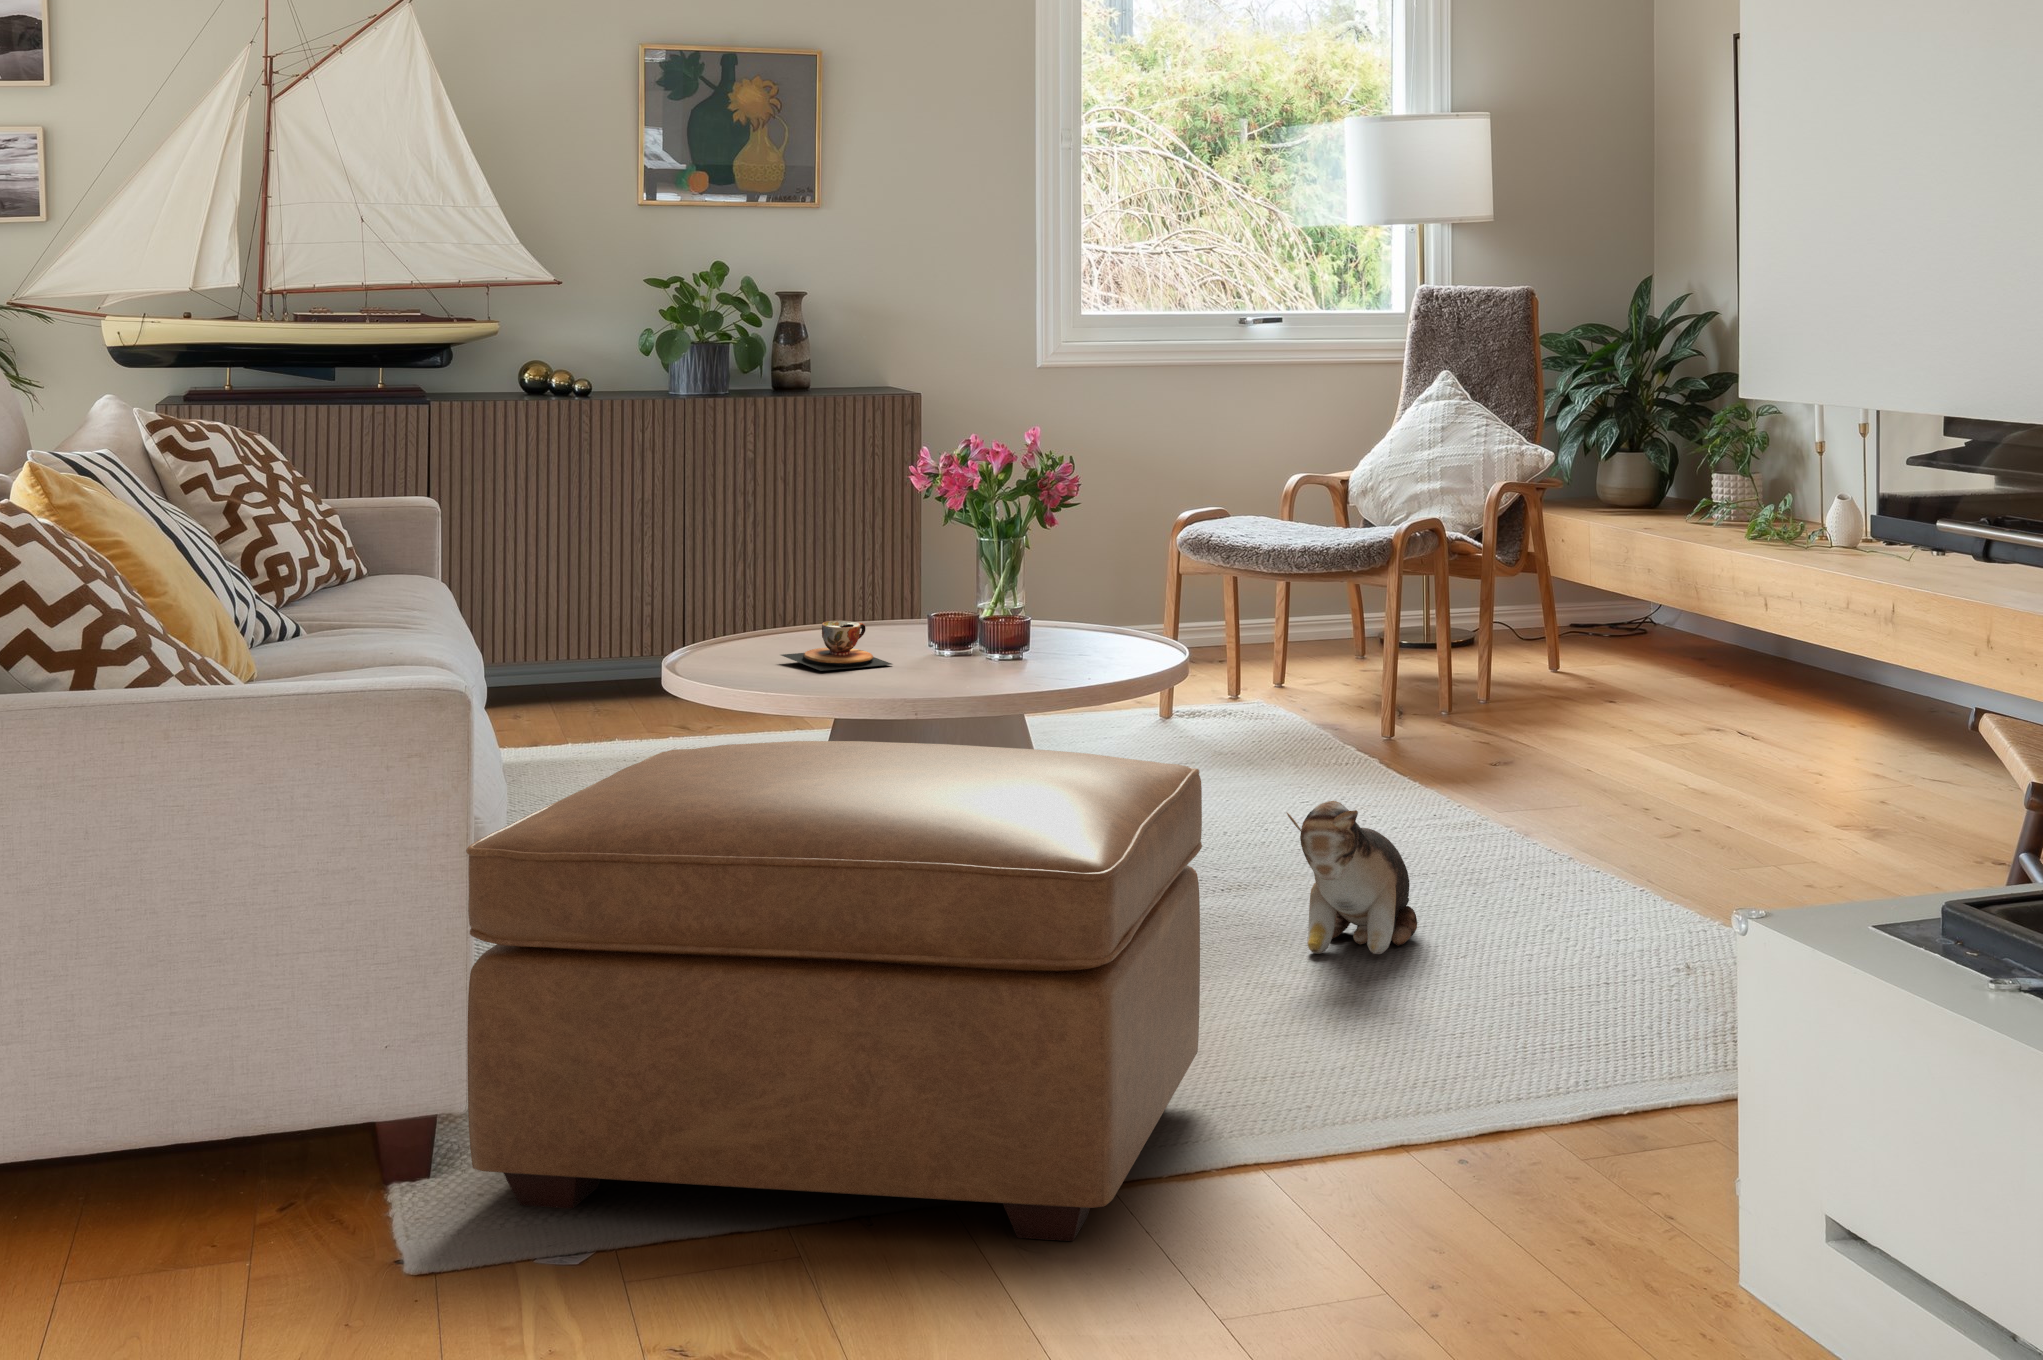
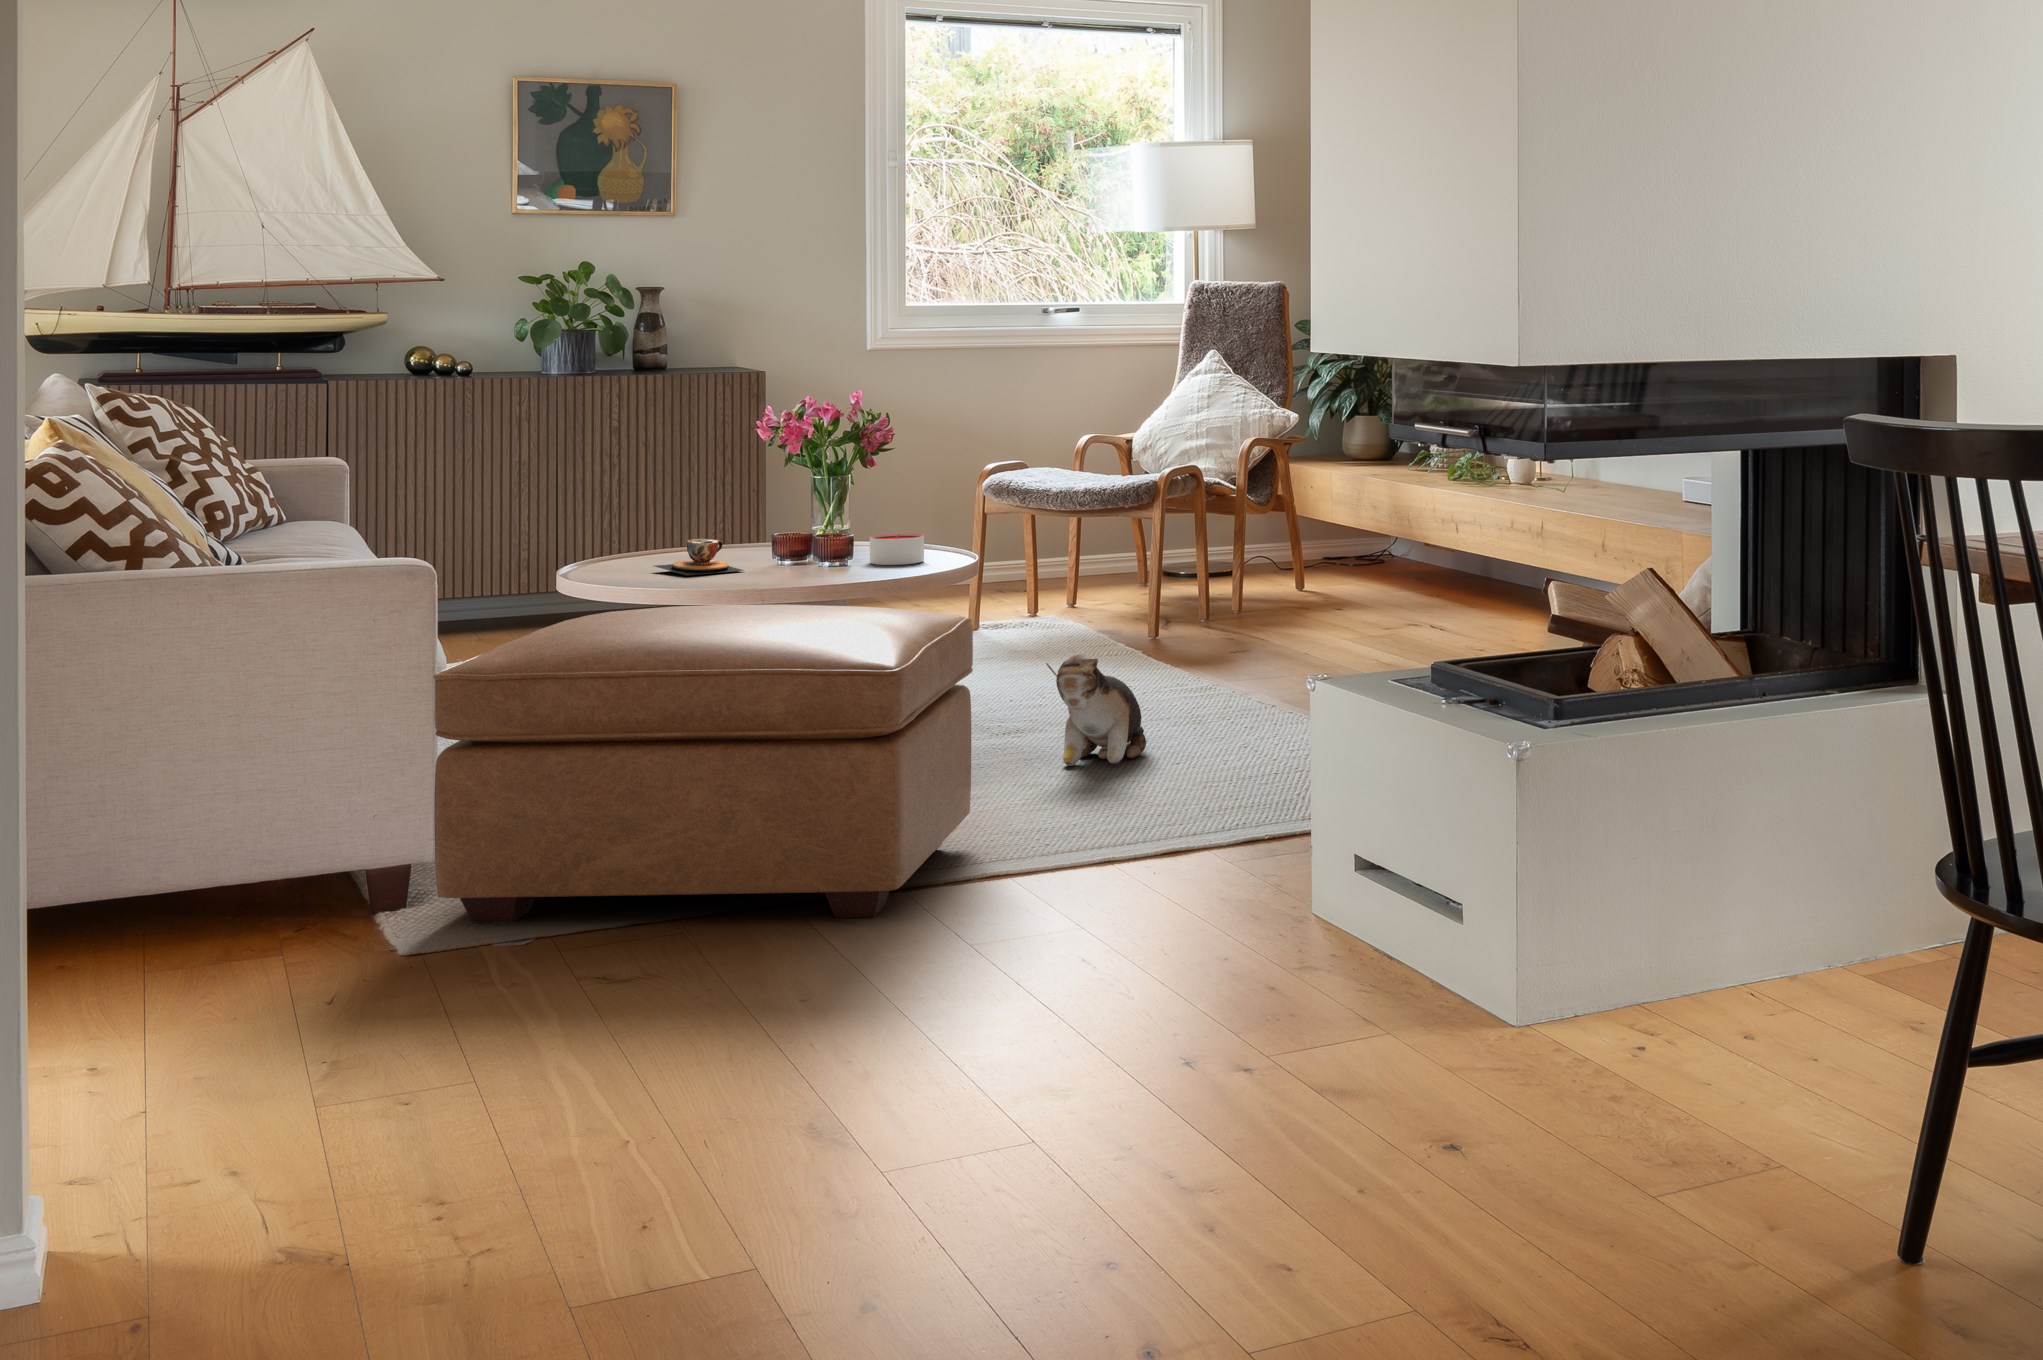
candle: none [1049,615,1118,660] -> present [870,533,924,565]

